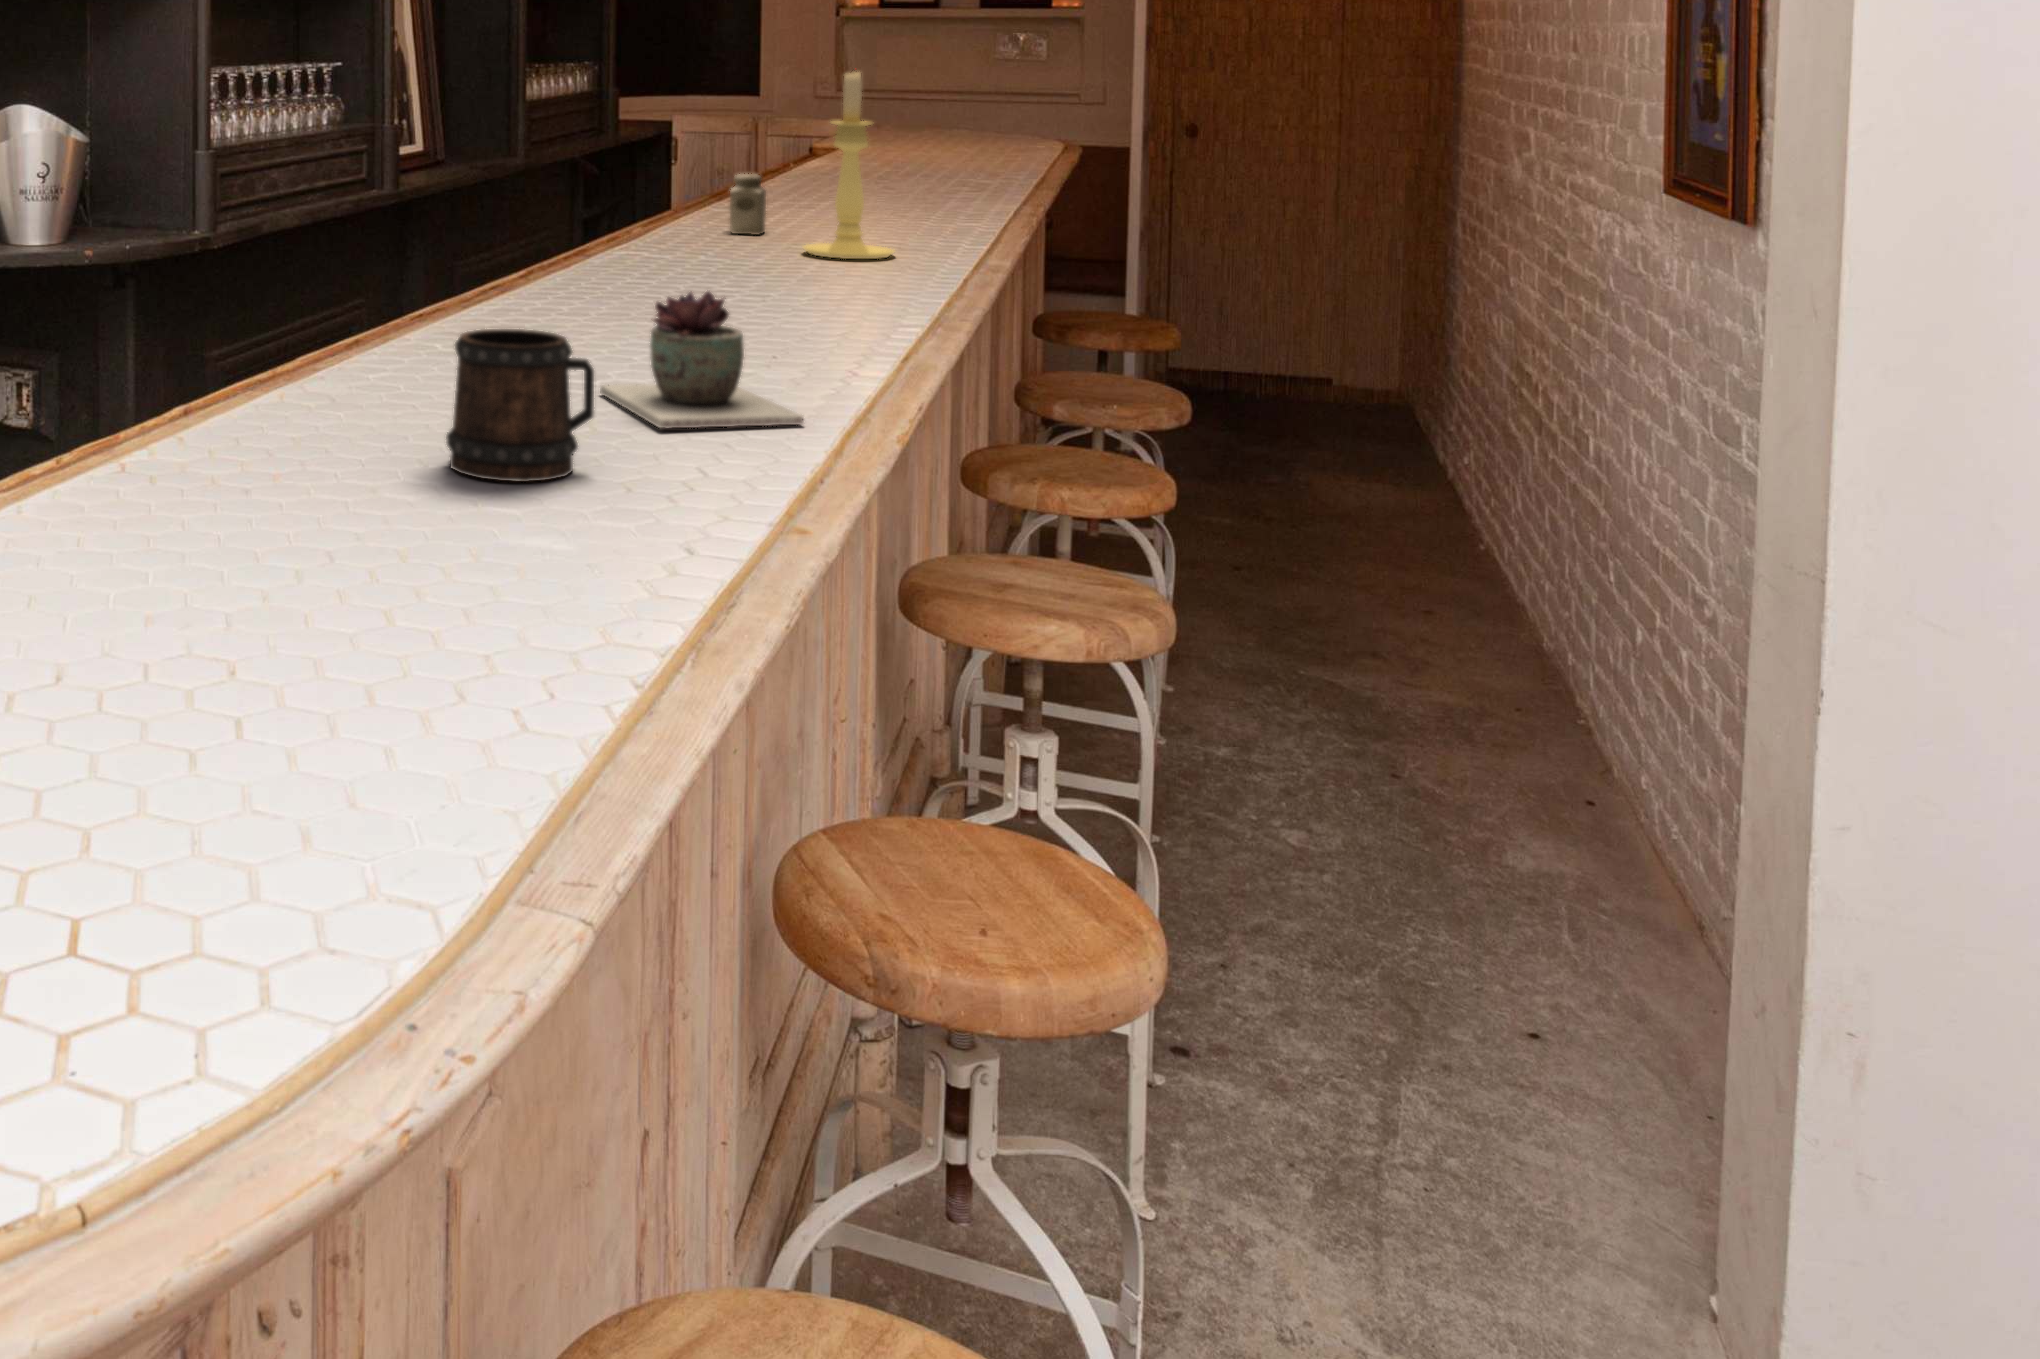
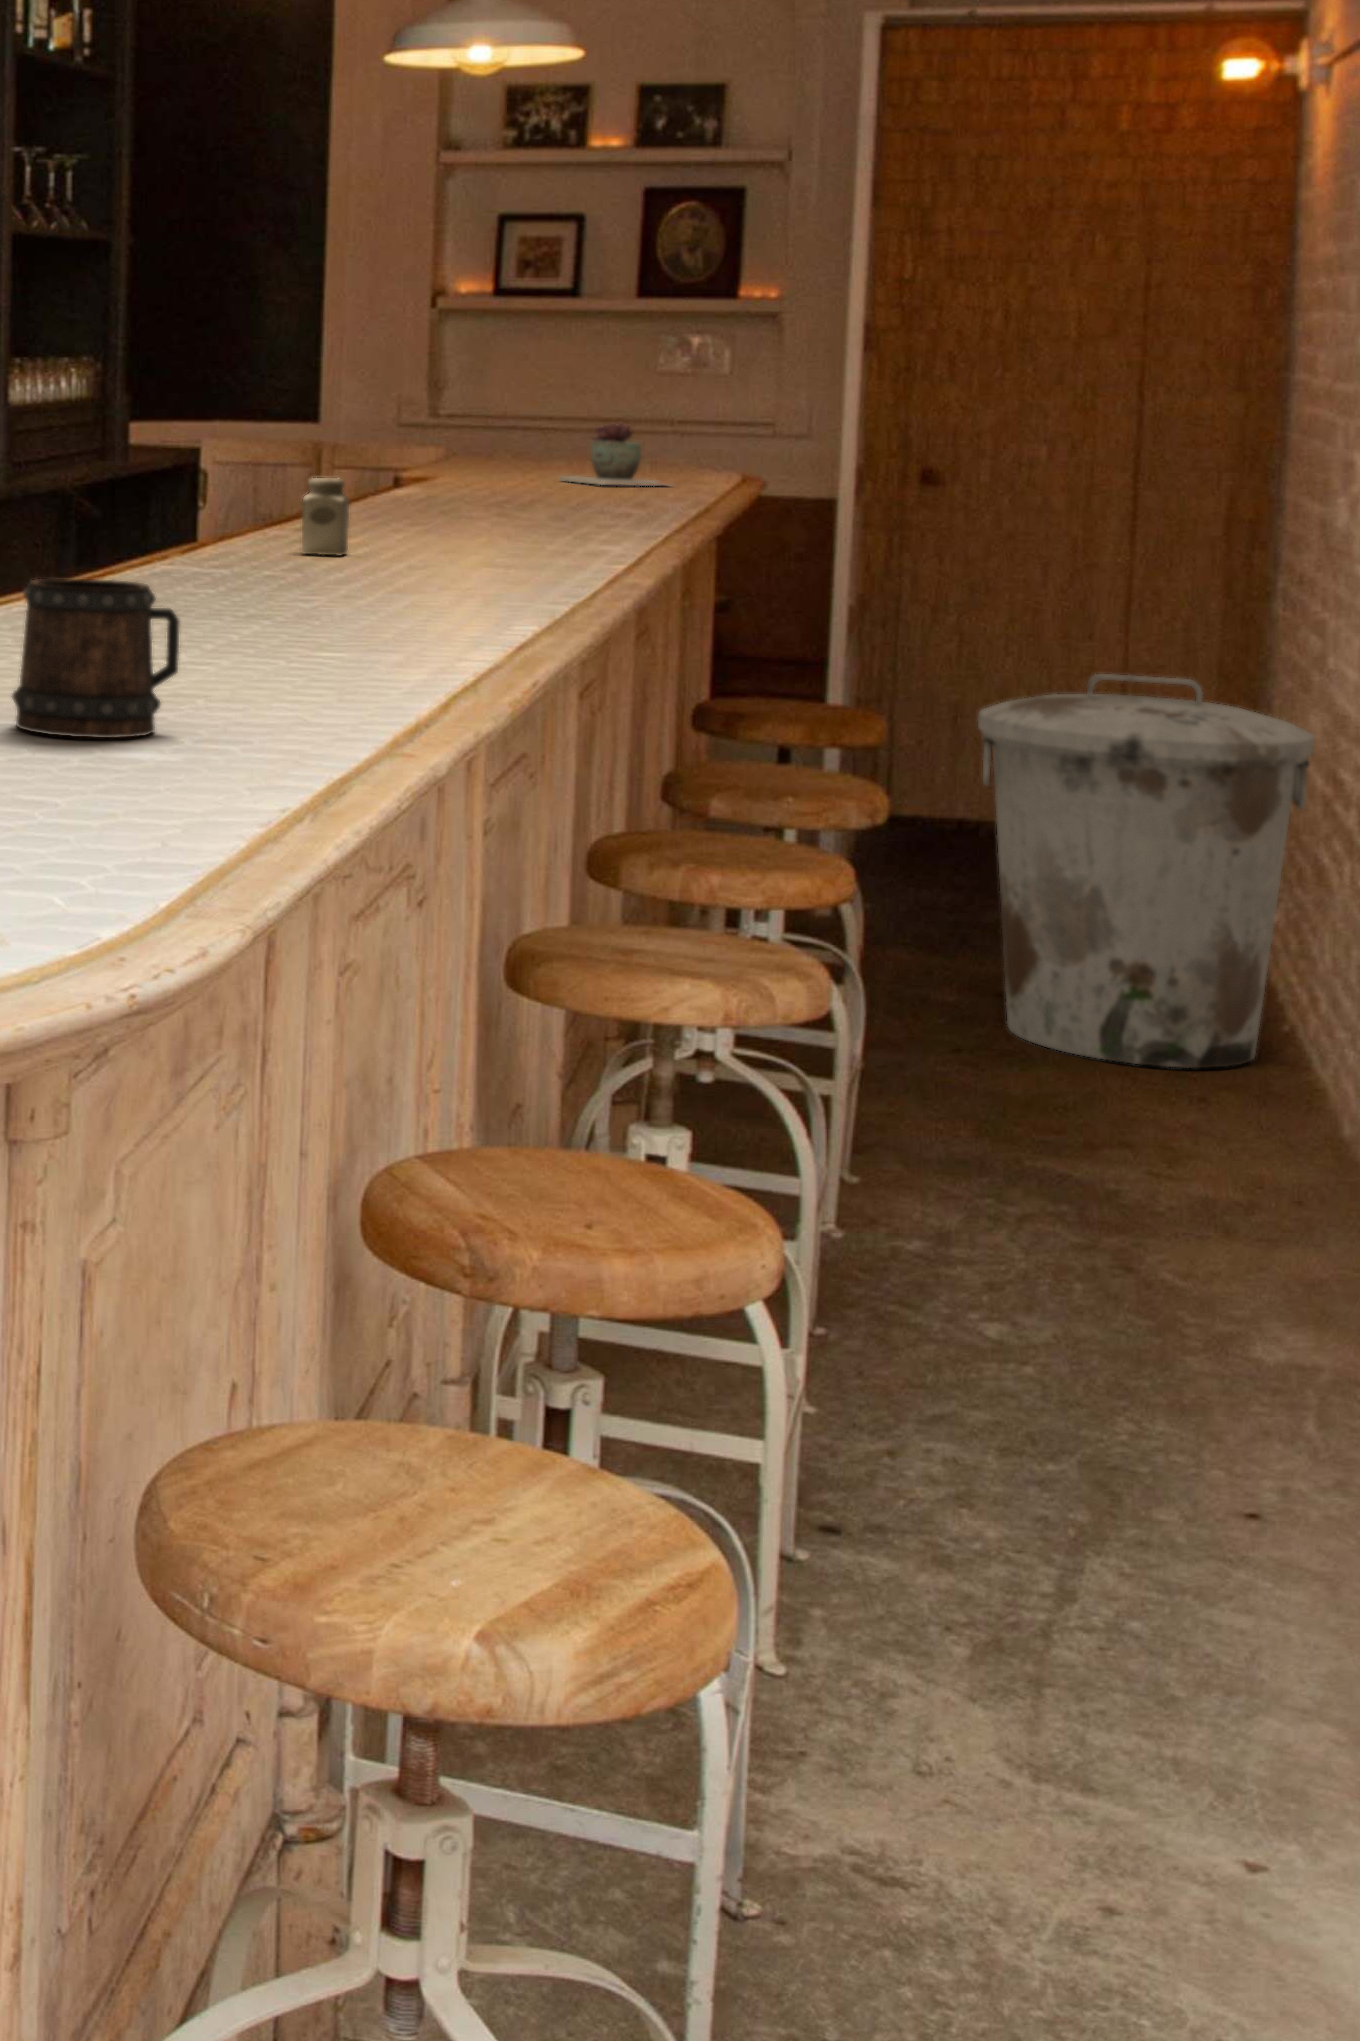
candle holder: present [803,72,894,259] -> none [396,337,515,578]
succulent plant: present [600,291,803,429] -> present [560,423,660,486]
trash can: none [1242,295,1500,592] -> present [978,674,1314,1068]

